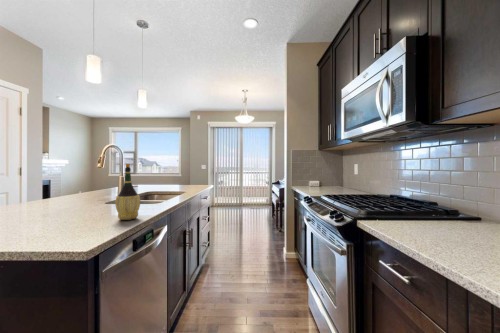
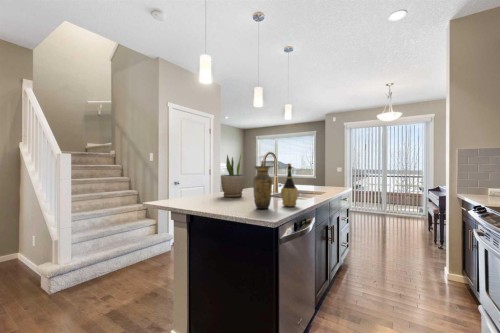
potted plant: none [21,147,66,213] -> present [221,155,244,197]
vase: none [64,168,97,231] -> present [253,166,272,209]

